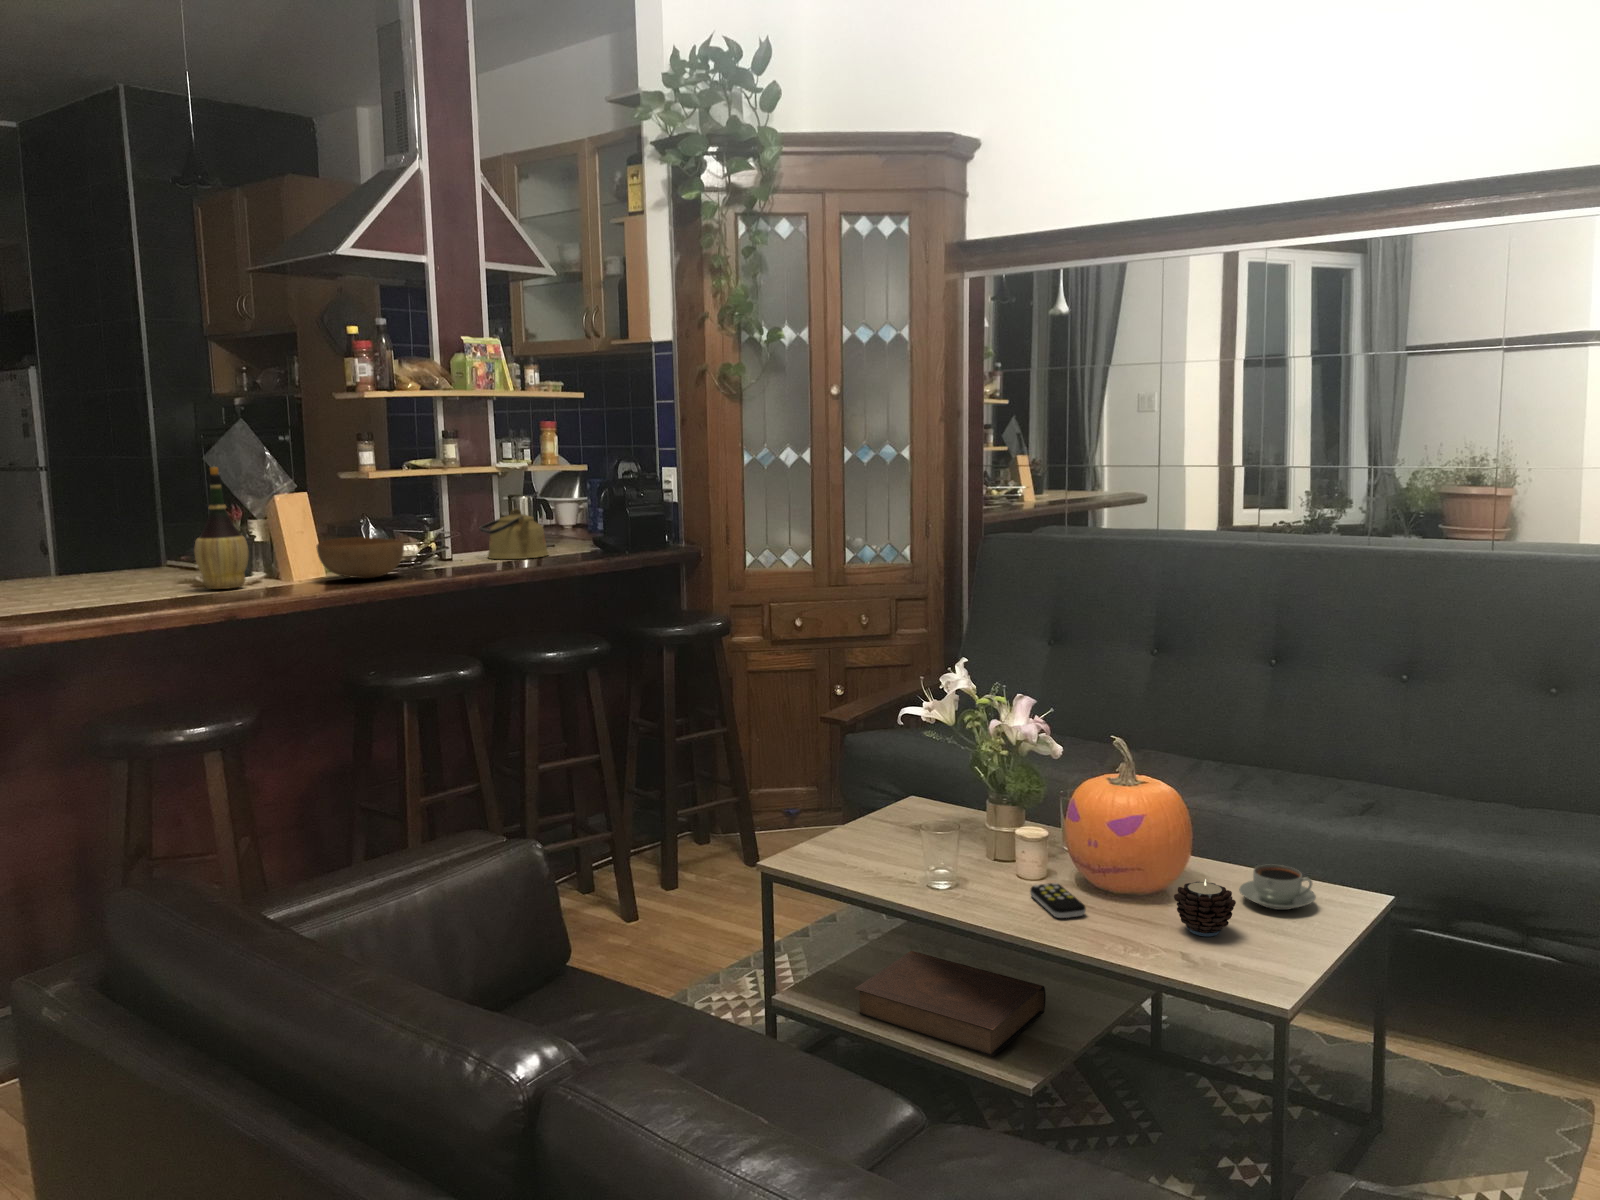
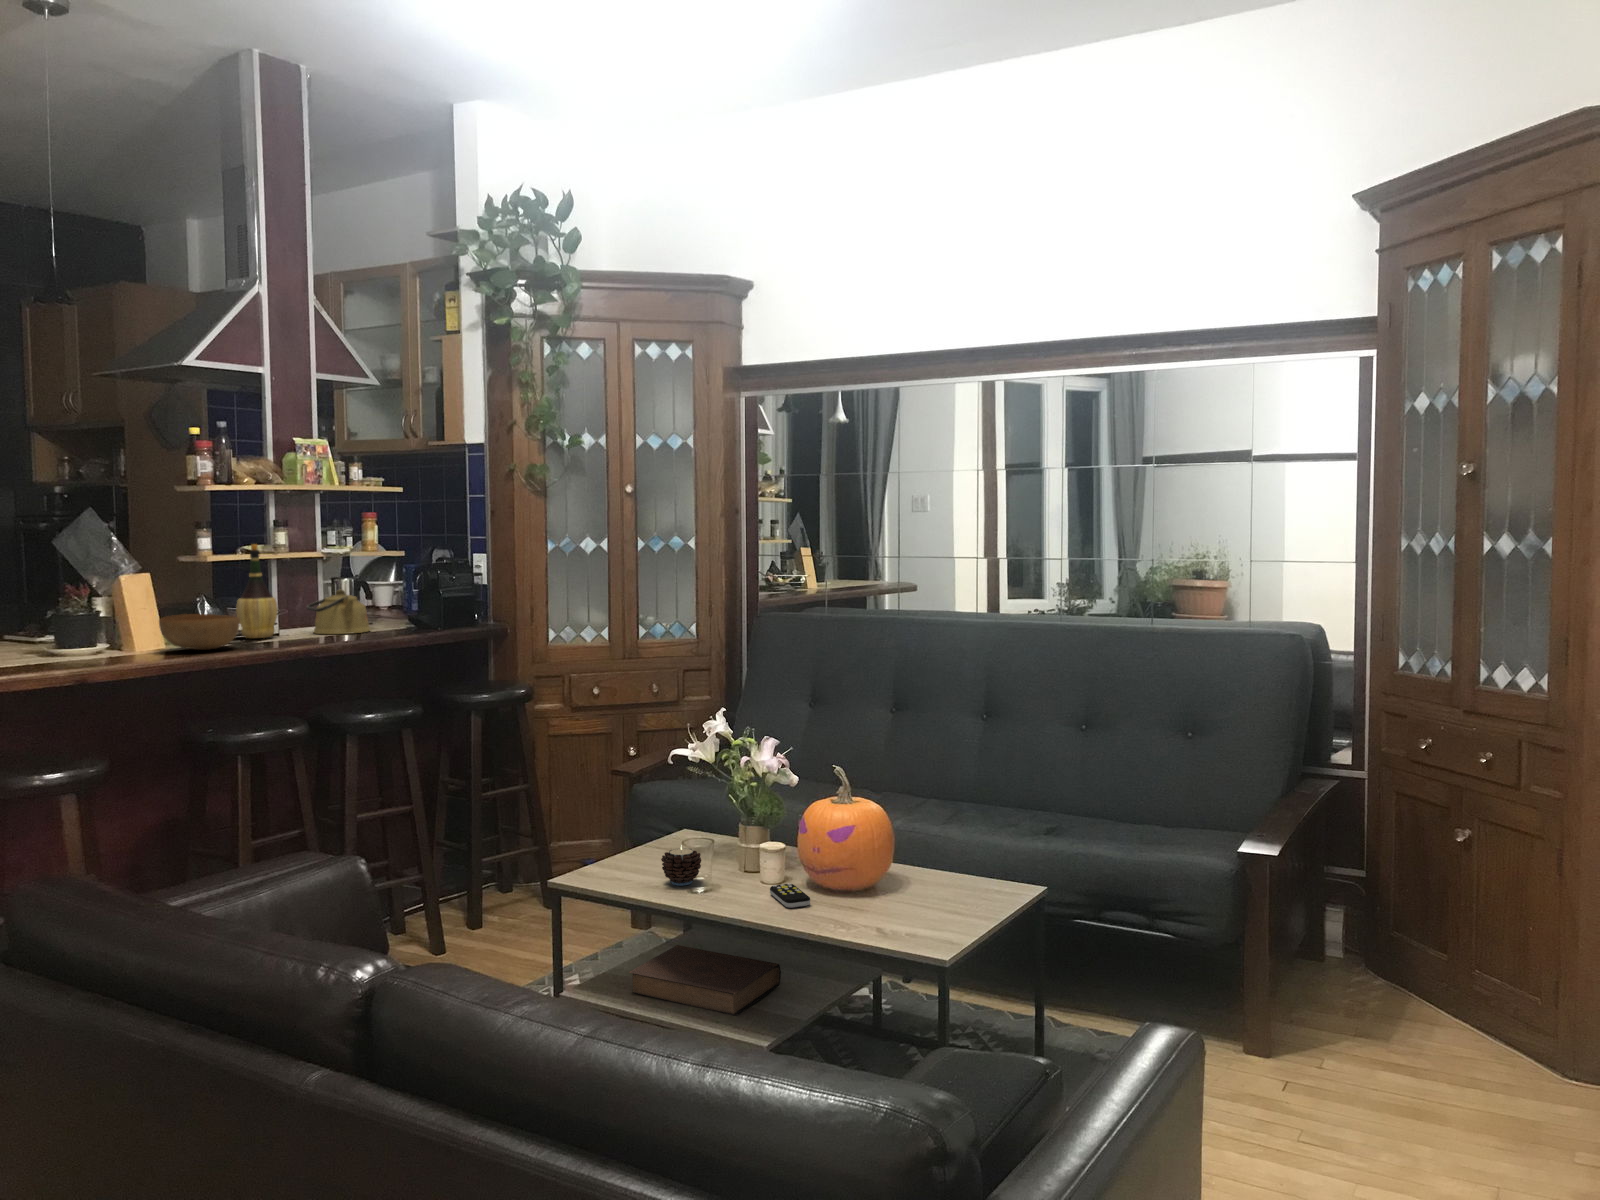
wine bottle: present [194,467,248,589] -> present [236,544,278,638]
coffee cup: present [1239,864,1316,910] -> none [929,863,985,896]
candle: present [1174,879,1236,936] -> present [661,845,701,886]

